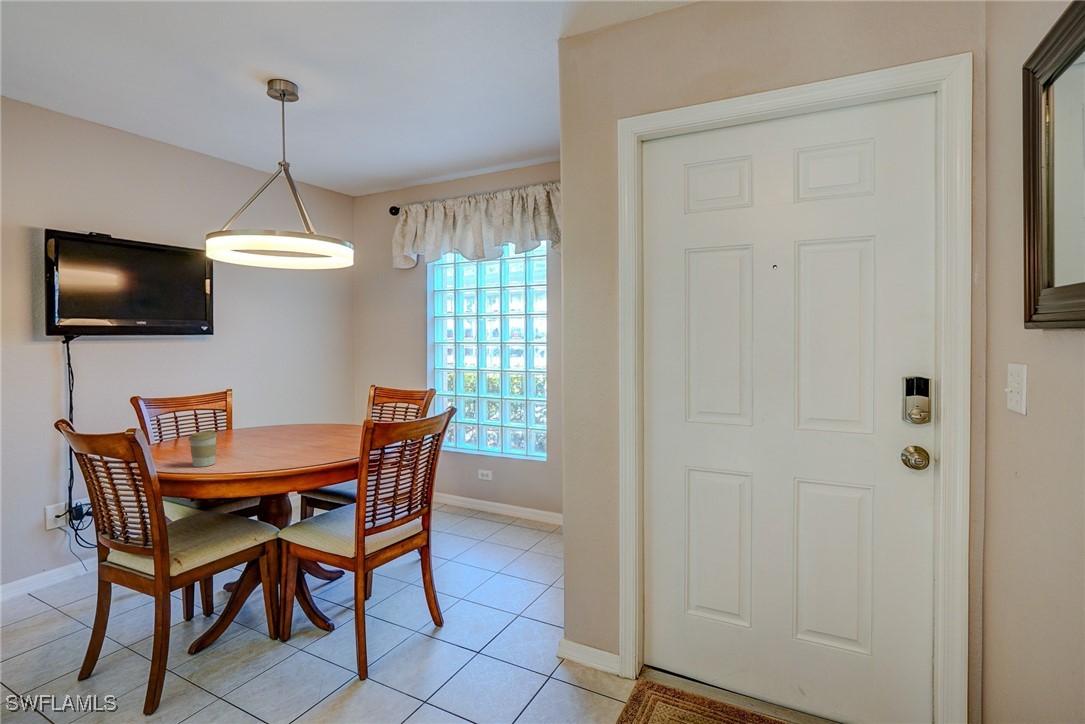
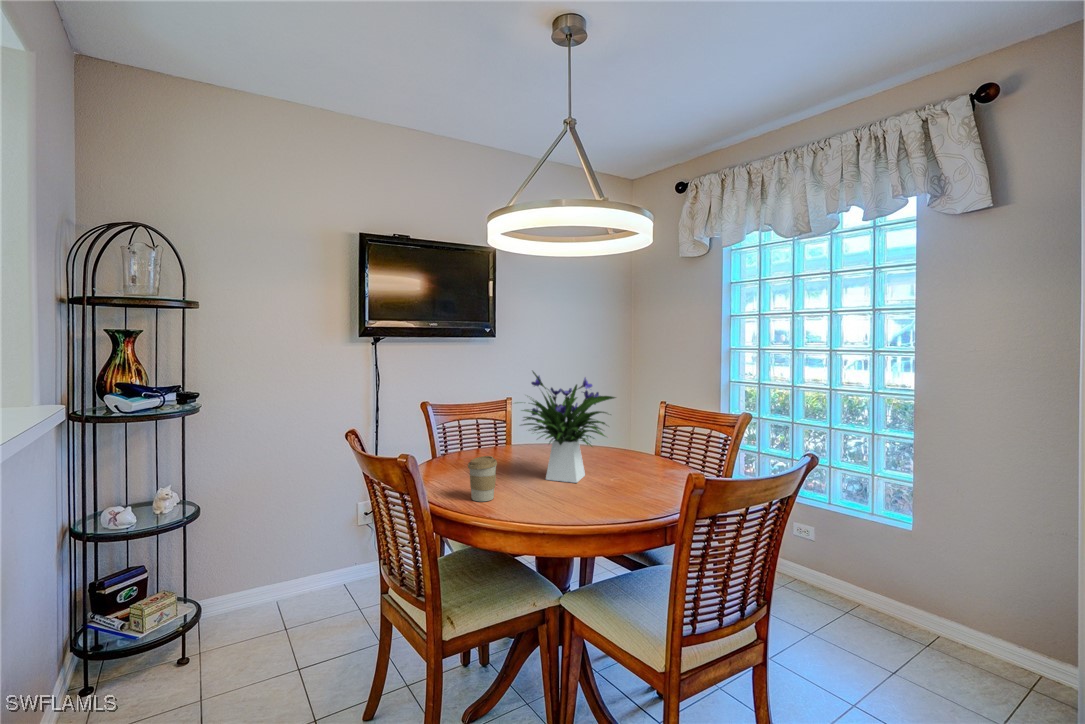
flower arrangement: none [231,360,327,449] -> present [523,372,616,483]

